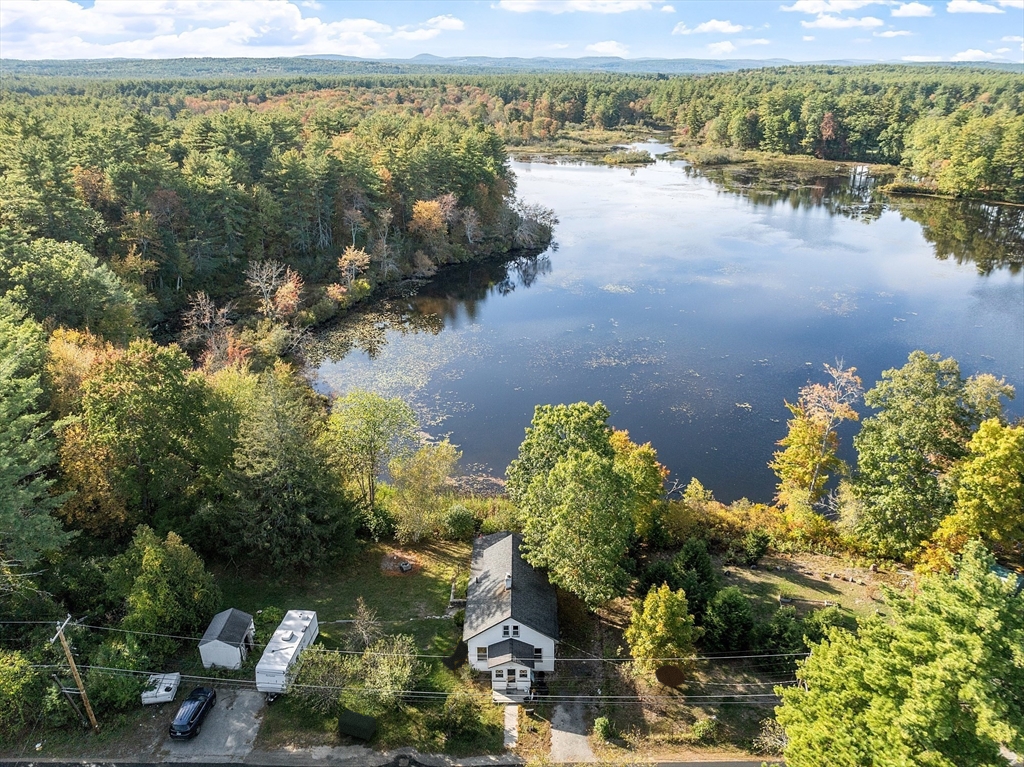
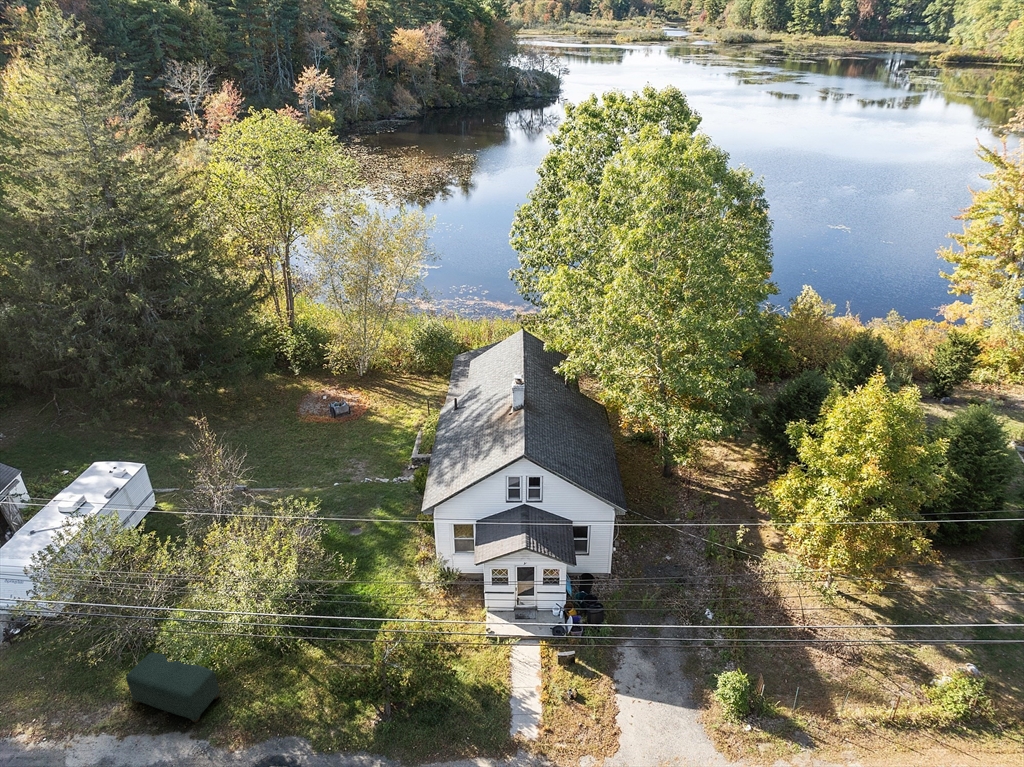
lounge chair: present [441,639,469,677] -> none [381,511,440,586]
round table: present [655,665,685,697] -> none [829,560,897,628]

